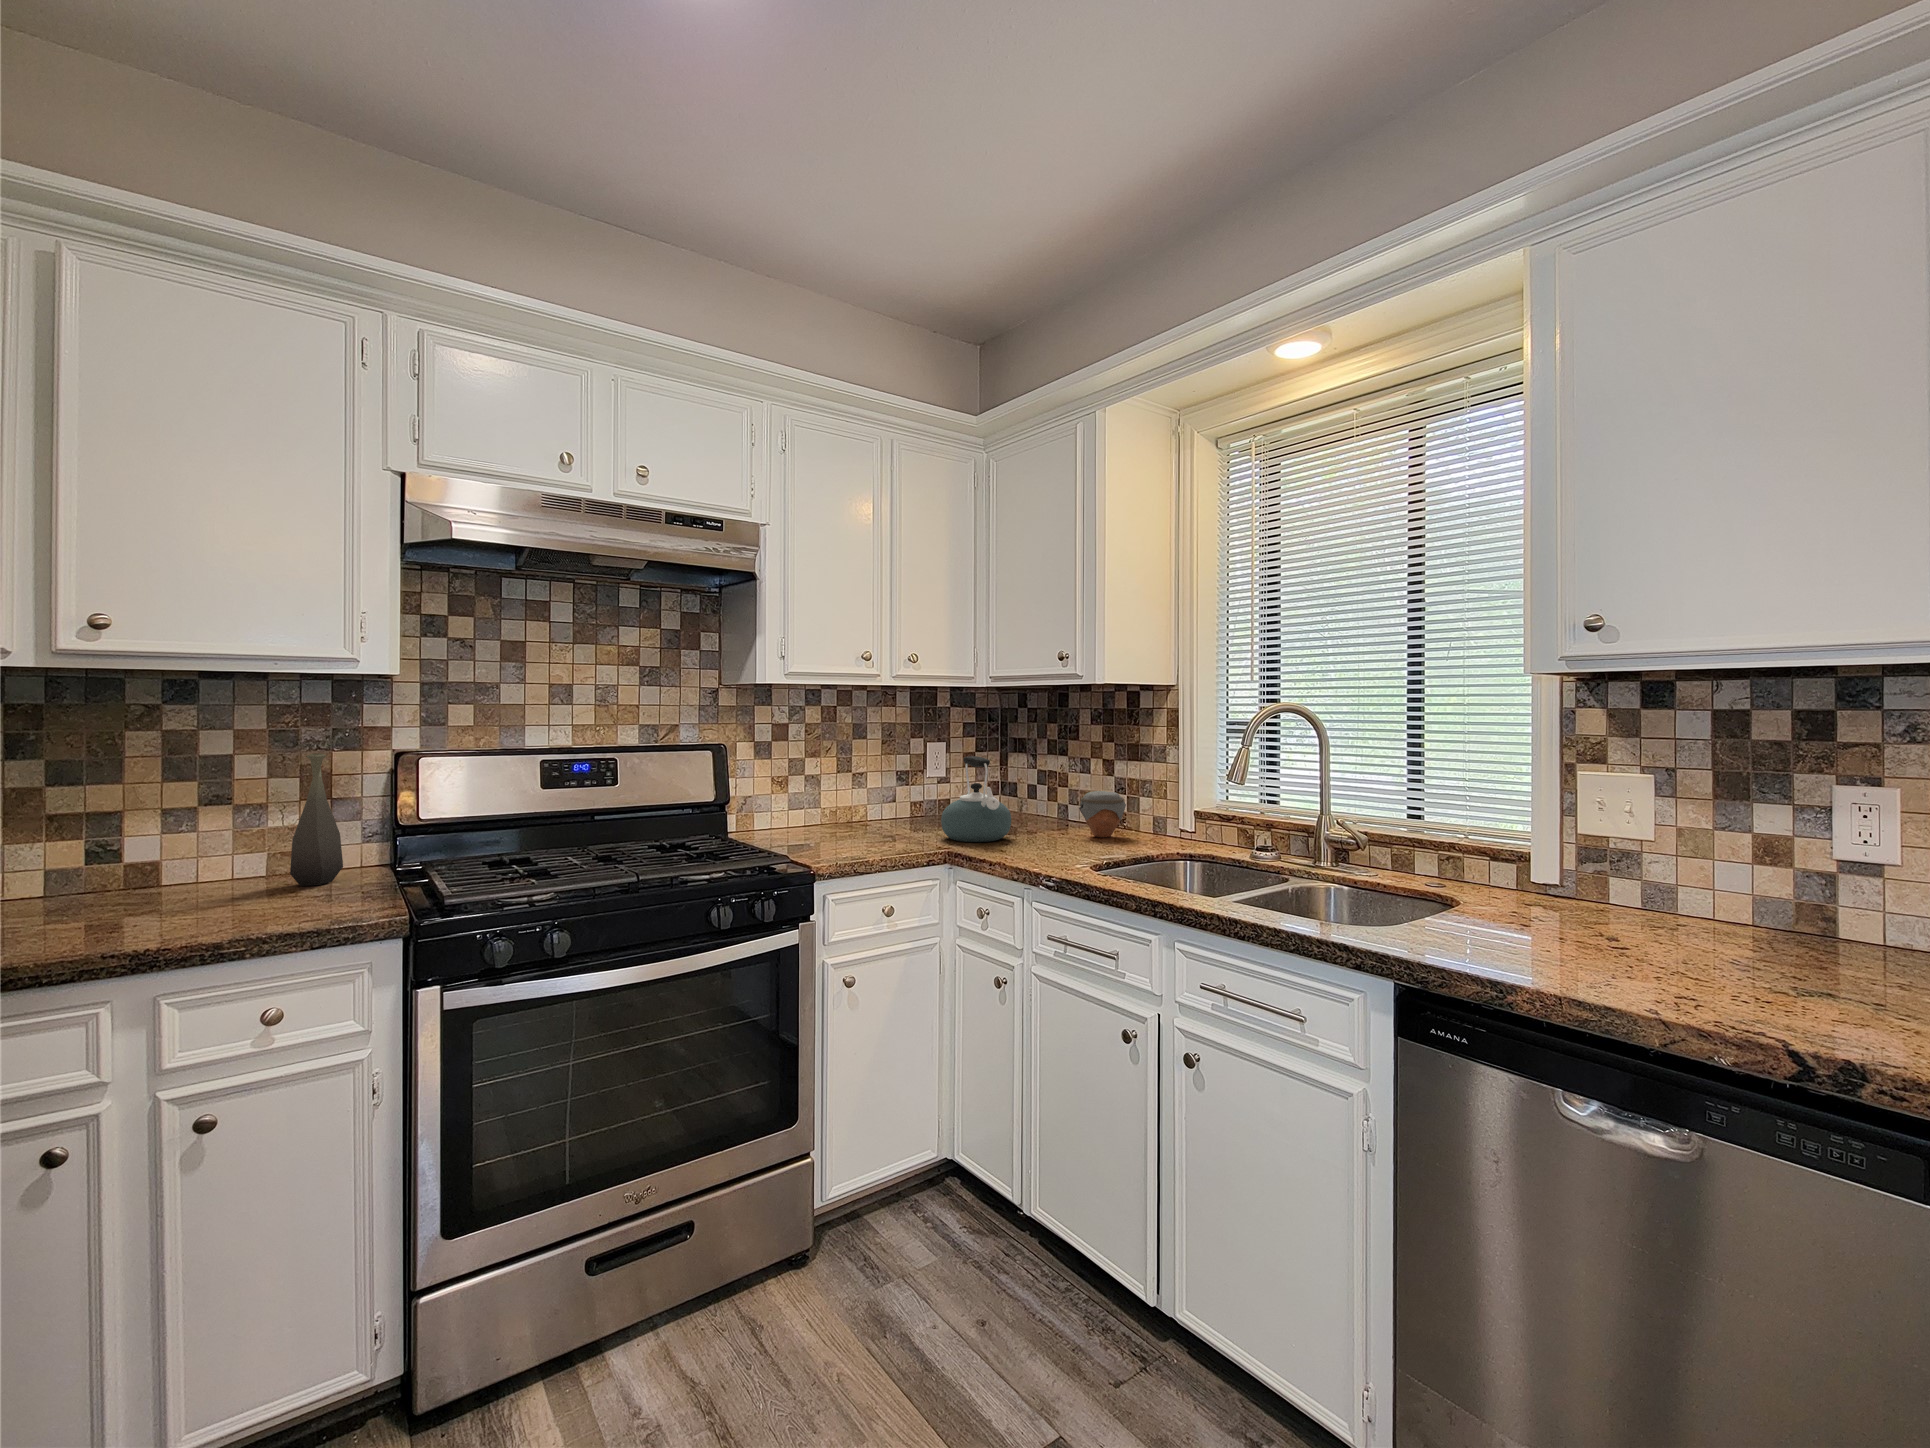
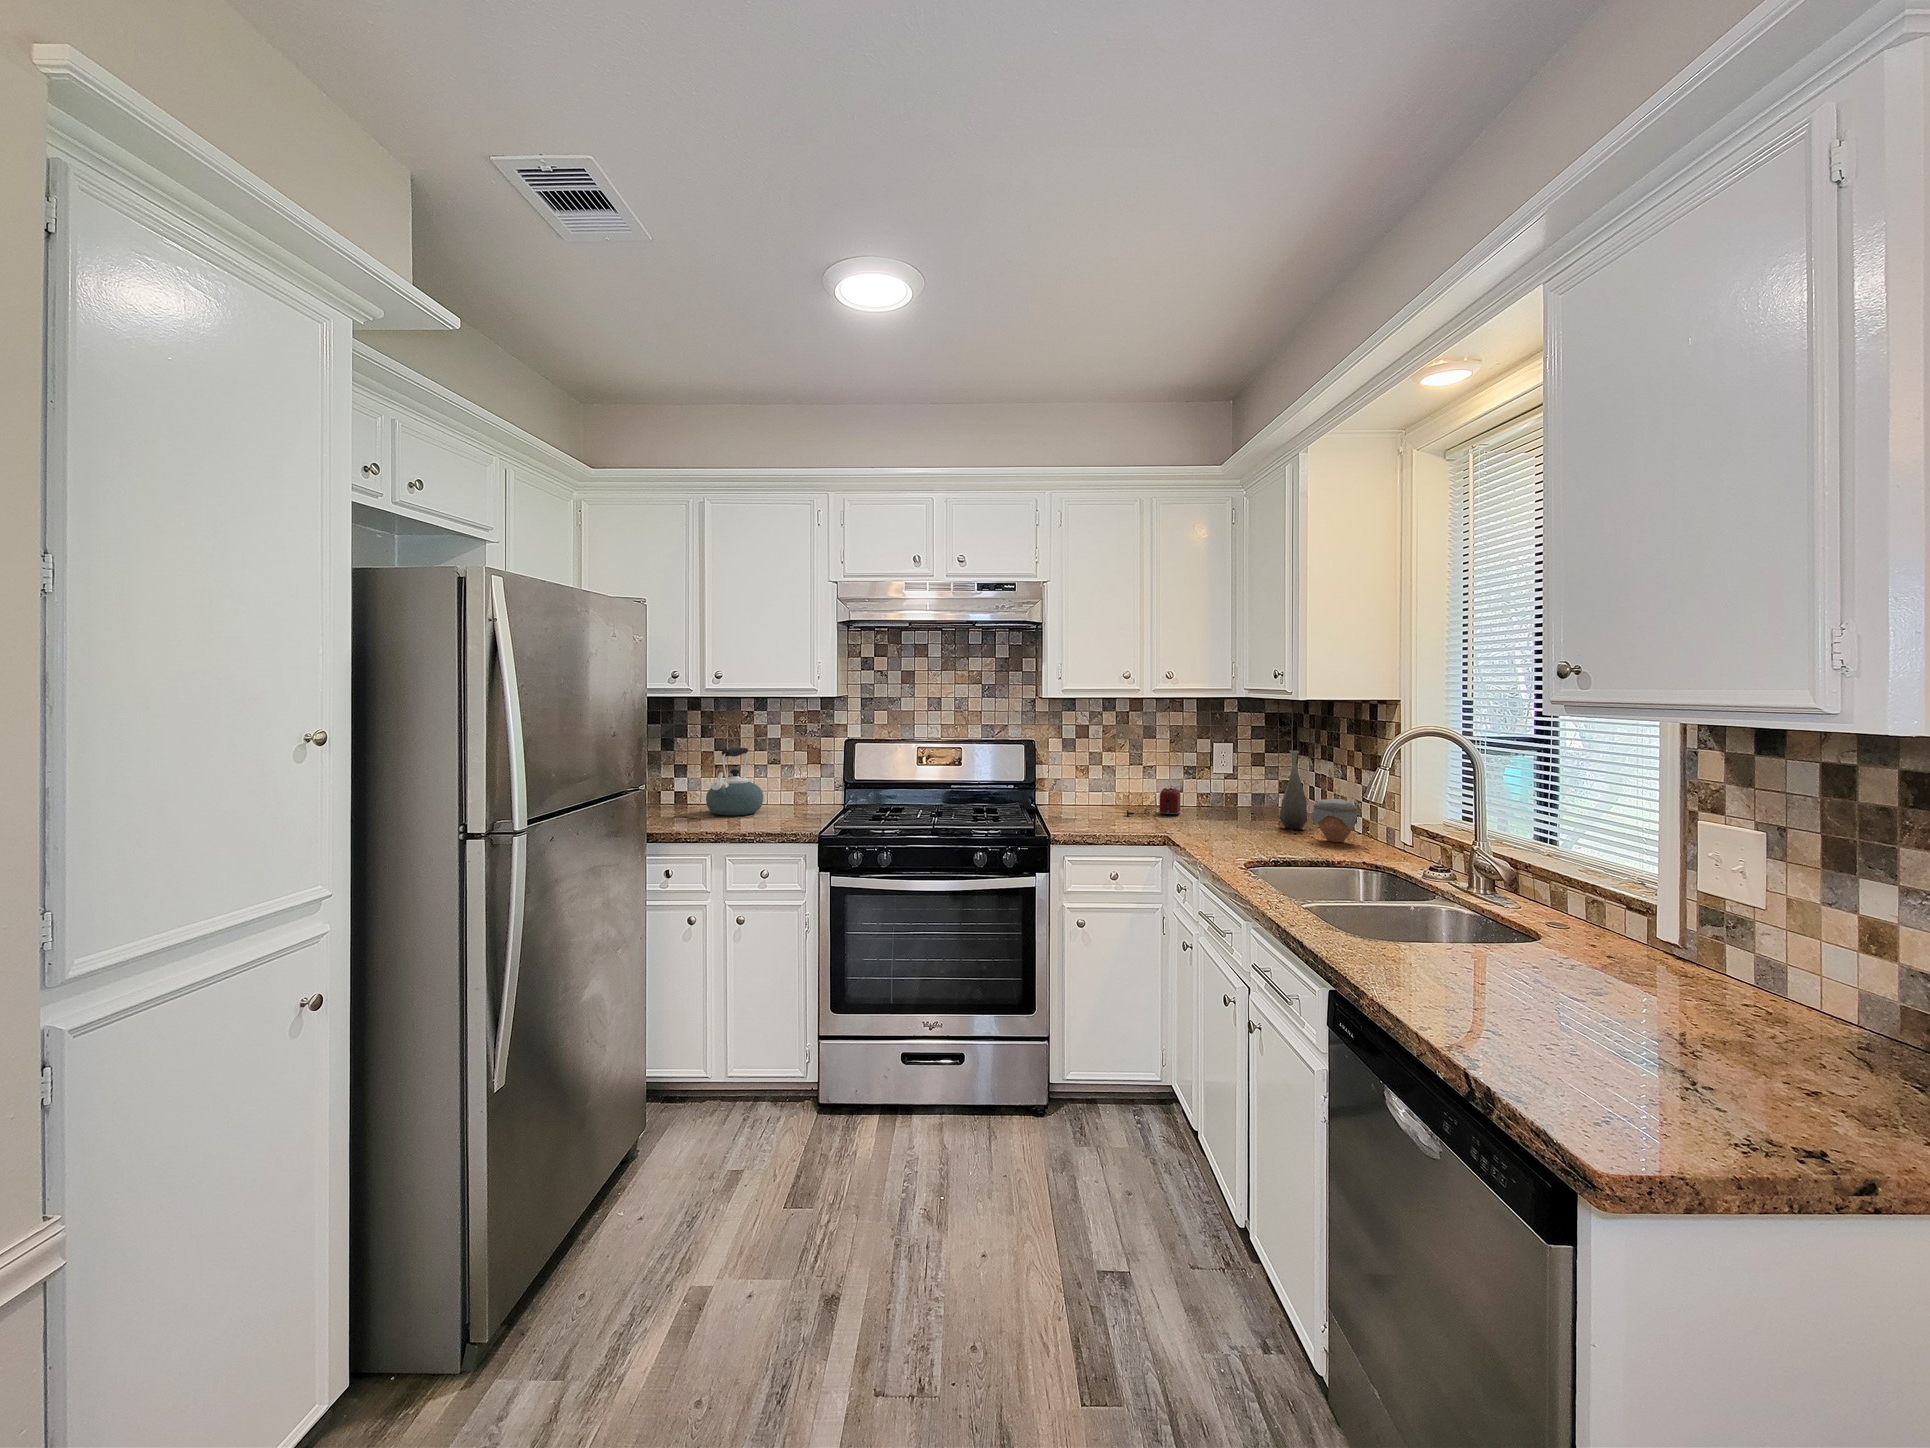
bottle: present [290,754,343,886] -> present [1280,750,1307,830]
kettle: present [941,756,1011,842] -> present [706,748,763,816]
toaster: none [854,796,910,836] -> present [1124,788,1181,816]

